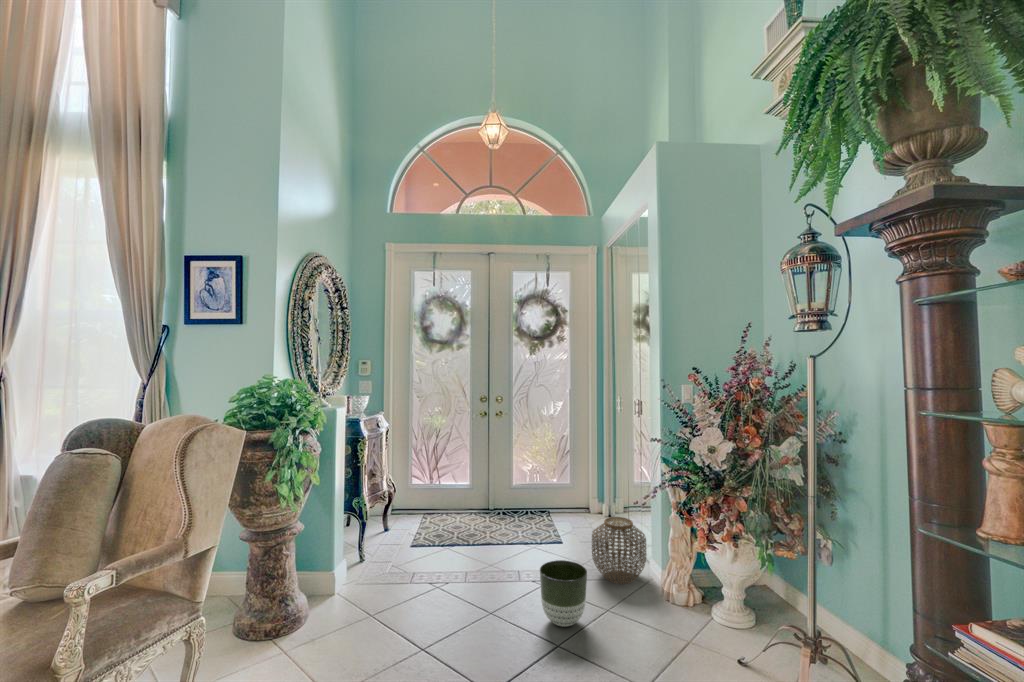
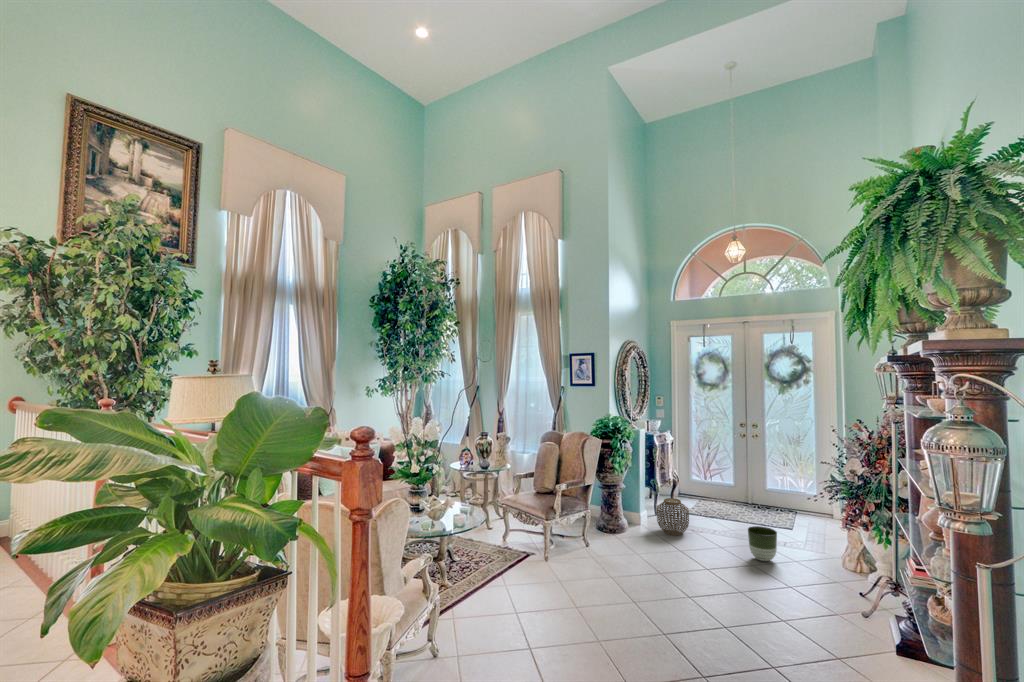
woven basket: present [592,517,646,584] -> present [657,498,689,536]

